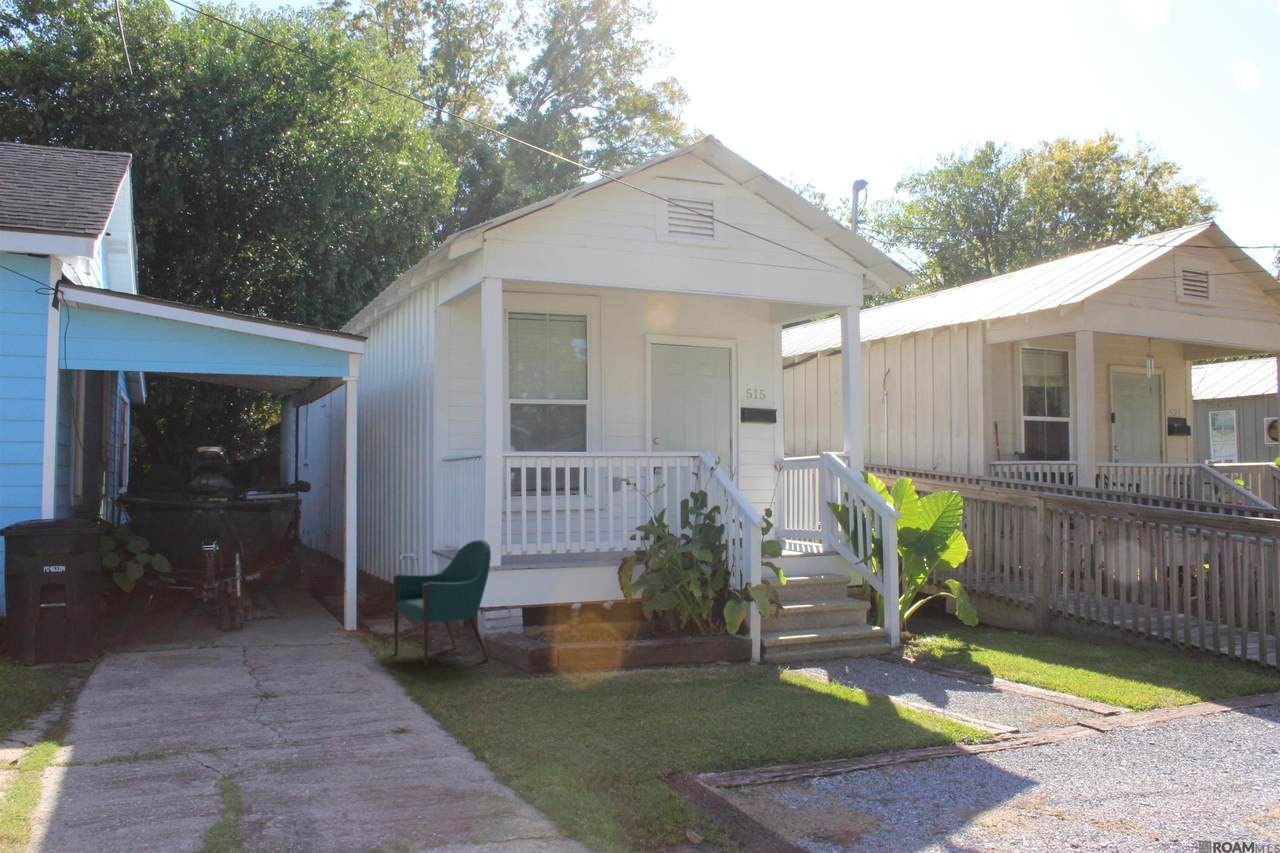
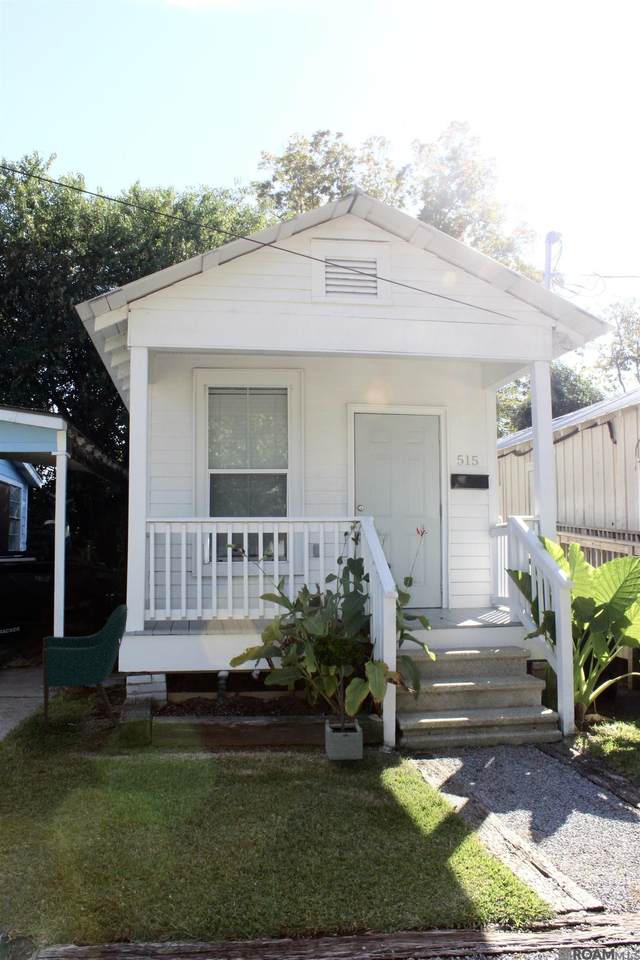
potted tree: none [703,558,751,672] -> present [313,633,365,760]

